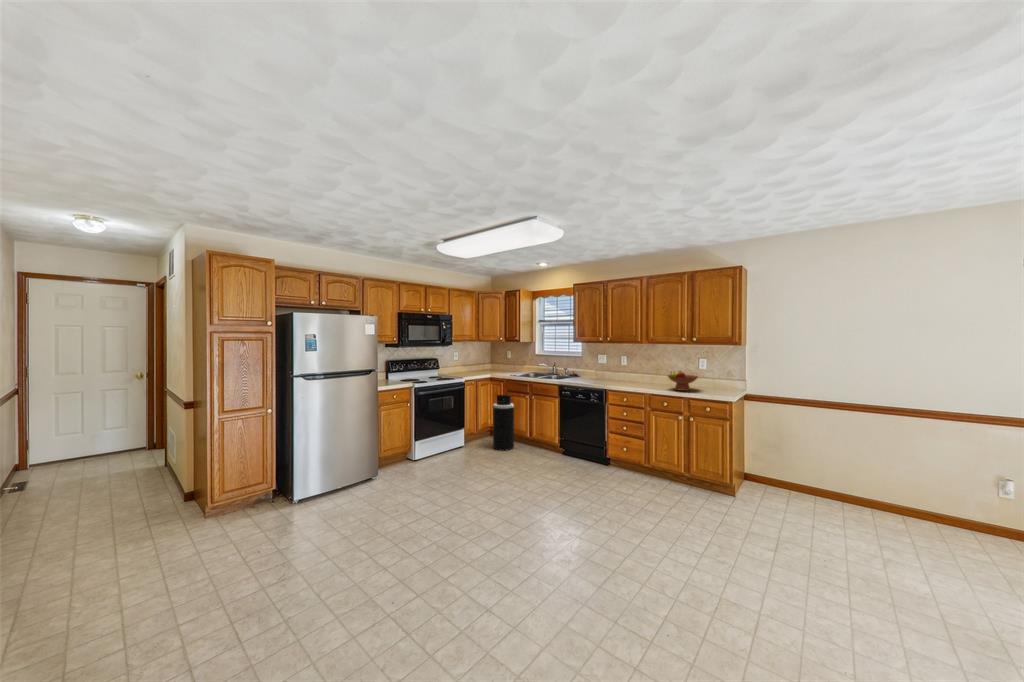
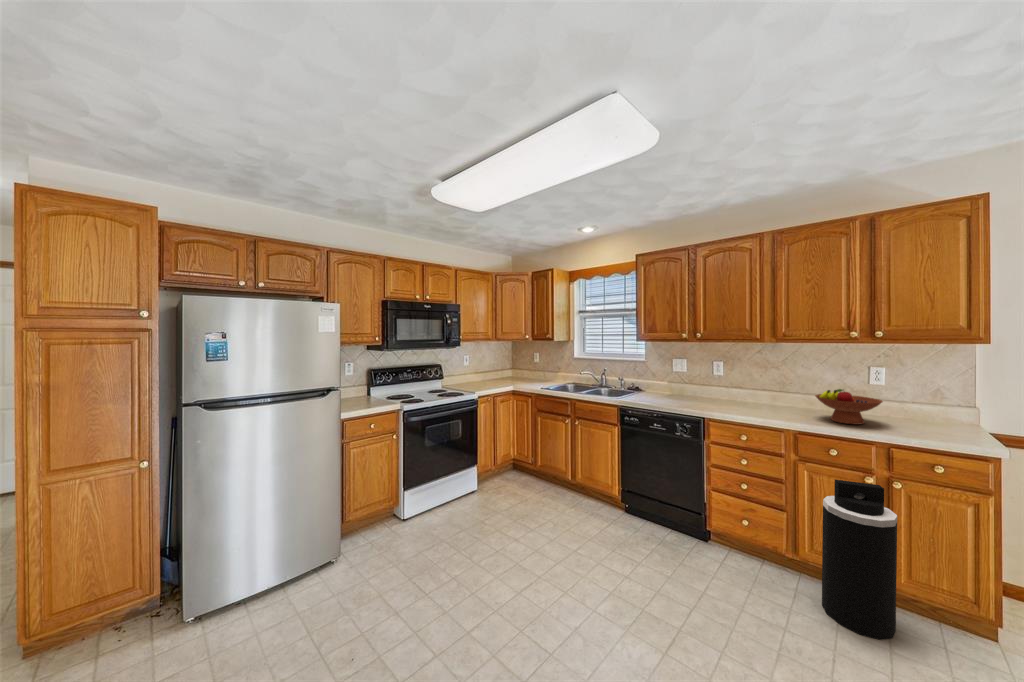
trash can: present [493,395,514,451] -> present [822,480,897,640]

